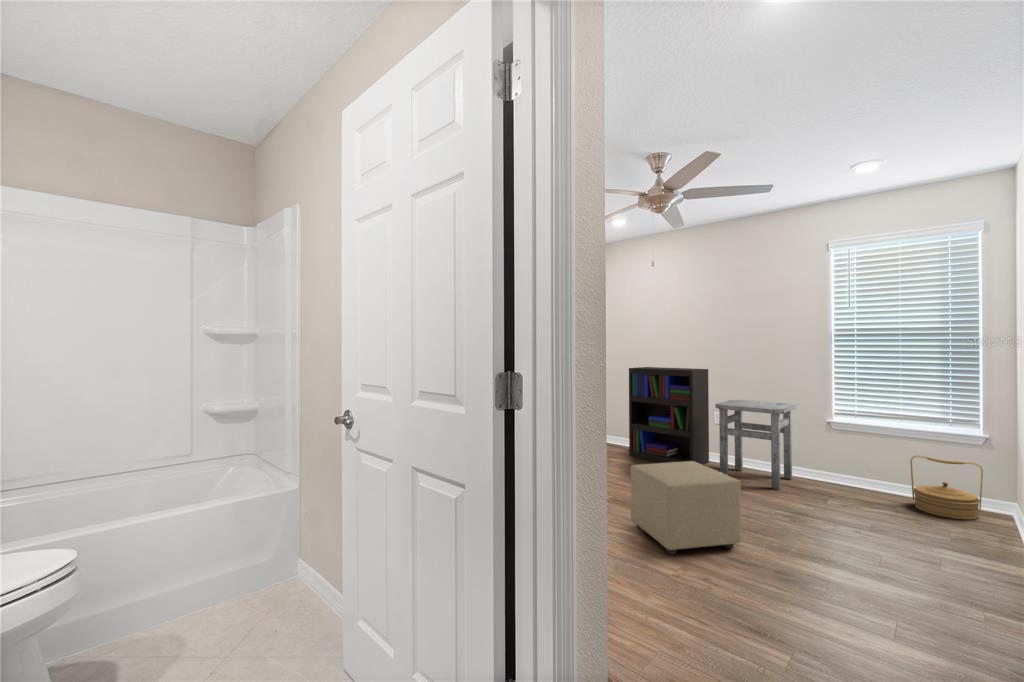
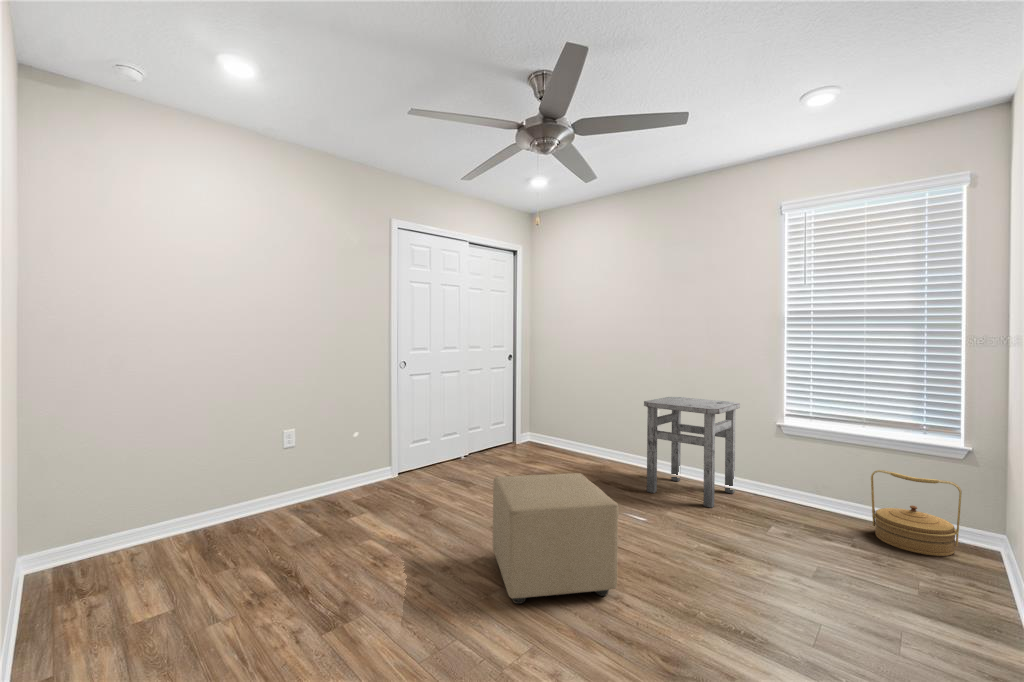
bookshelf: present [629,367,709,465] -> none [557,358,647,478]

